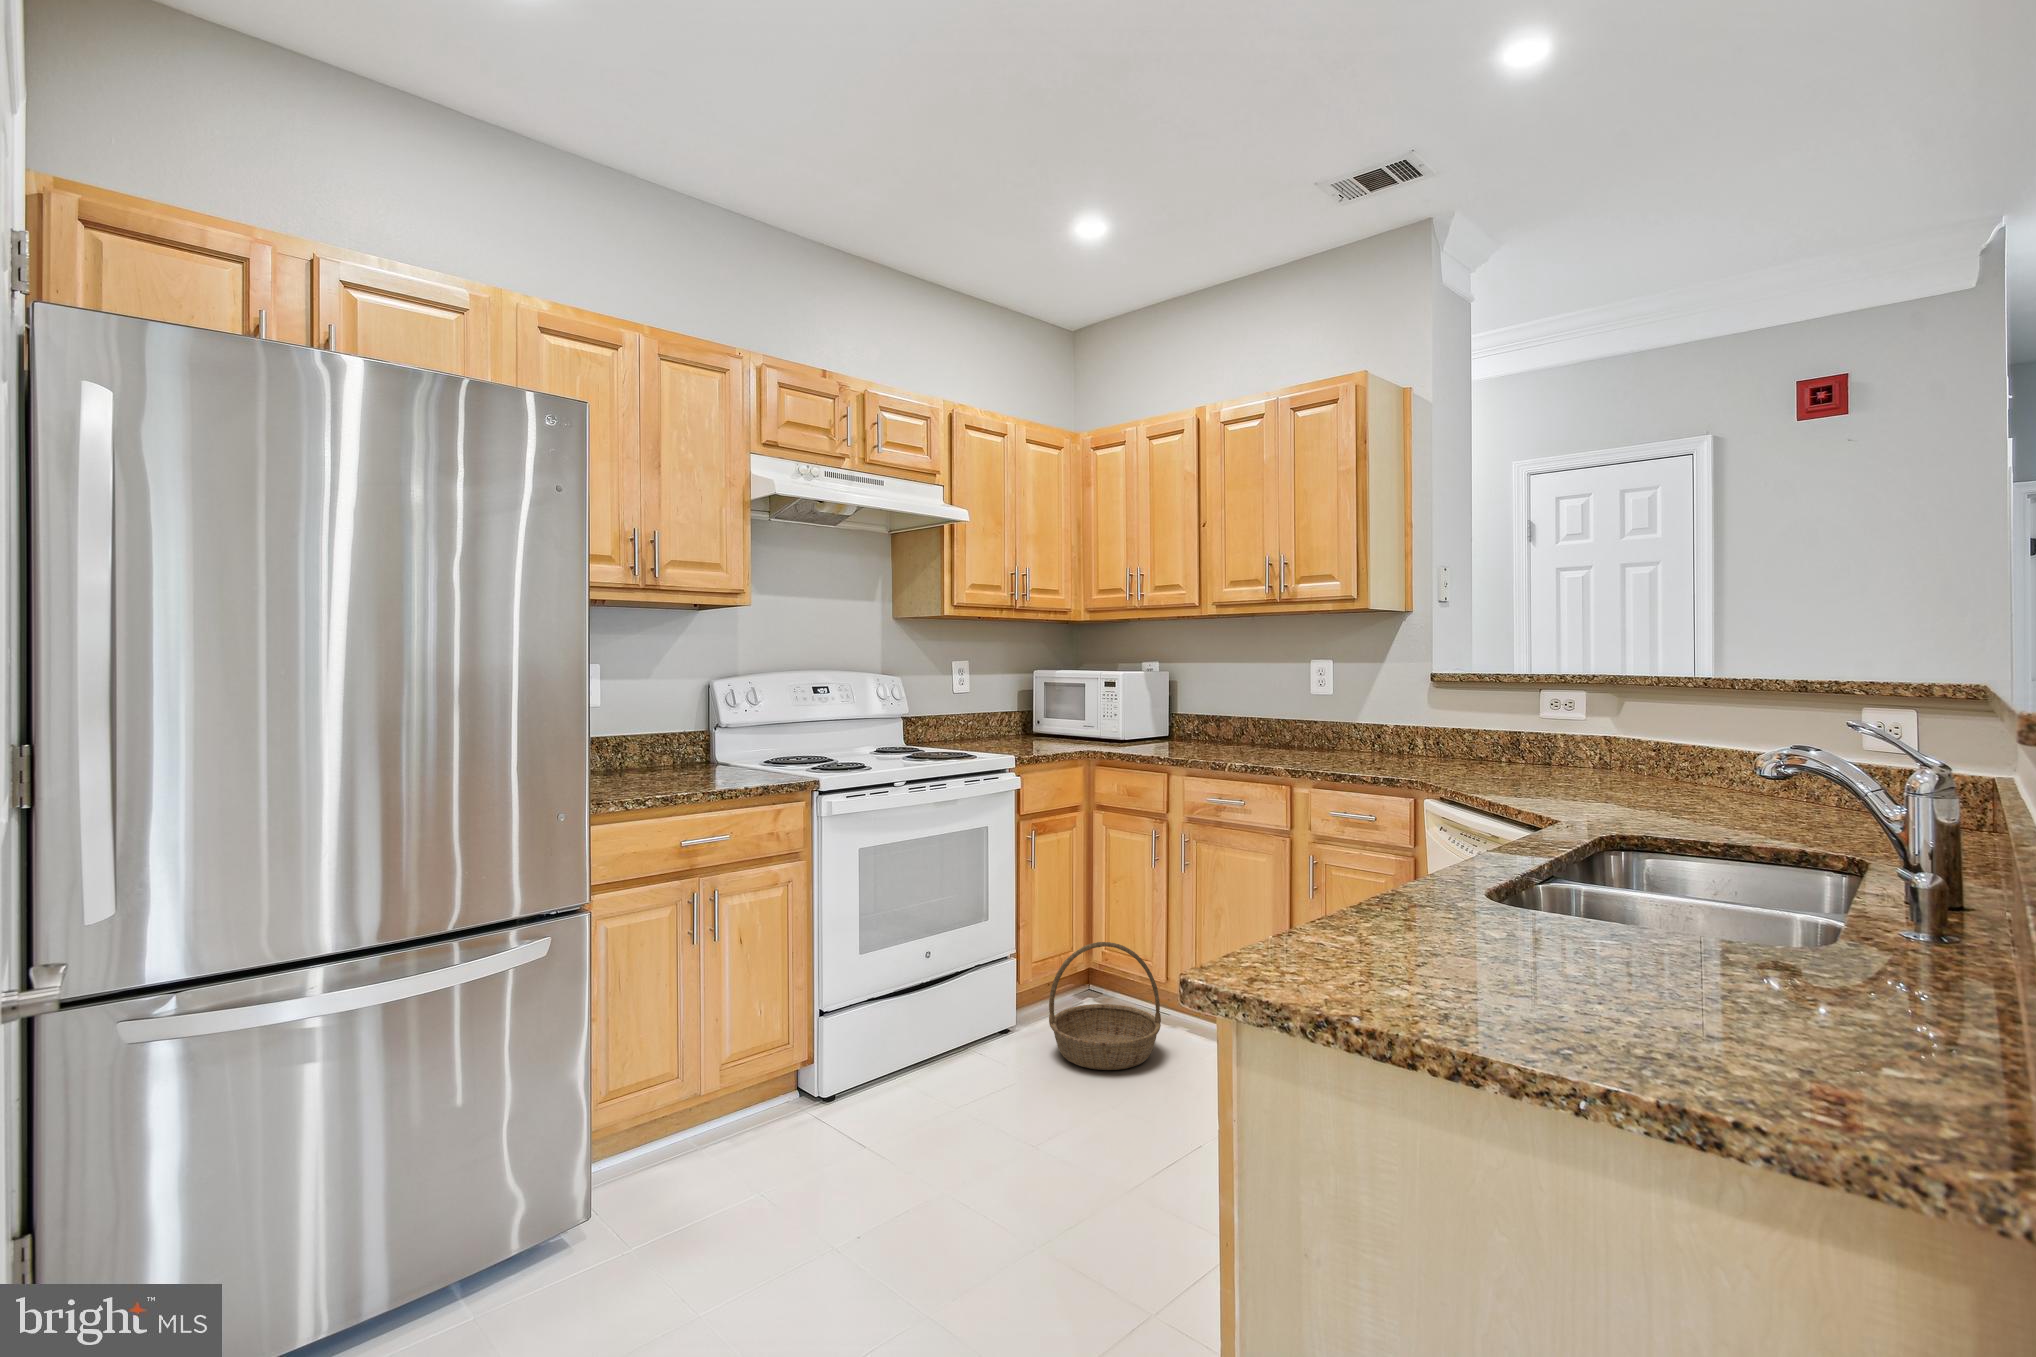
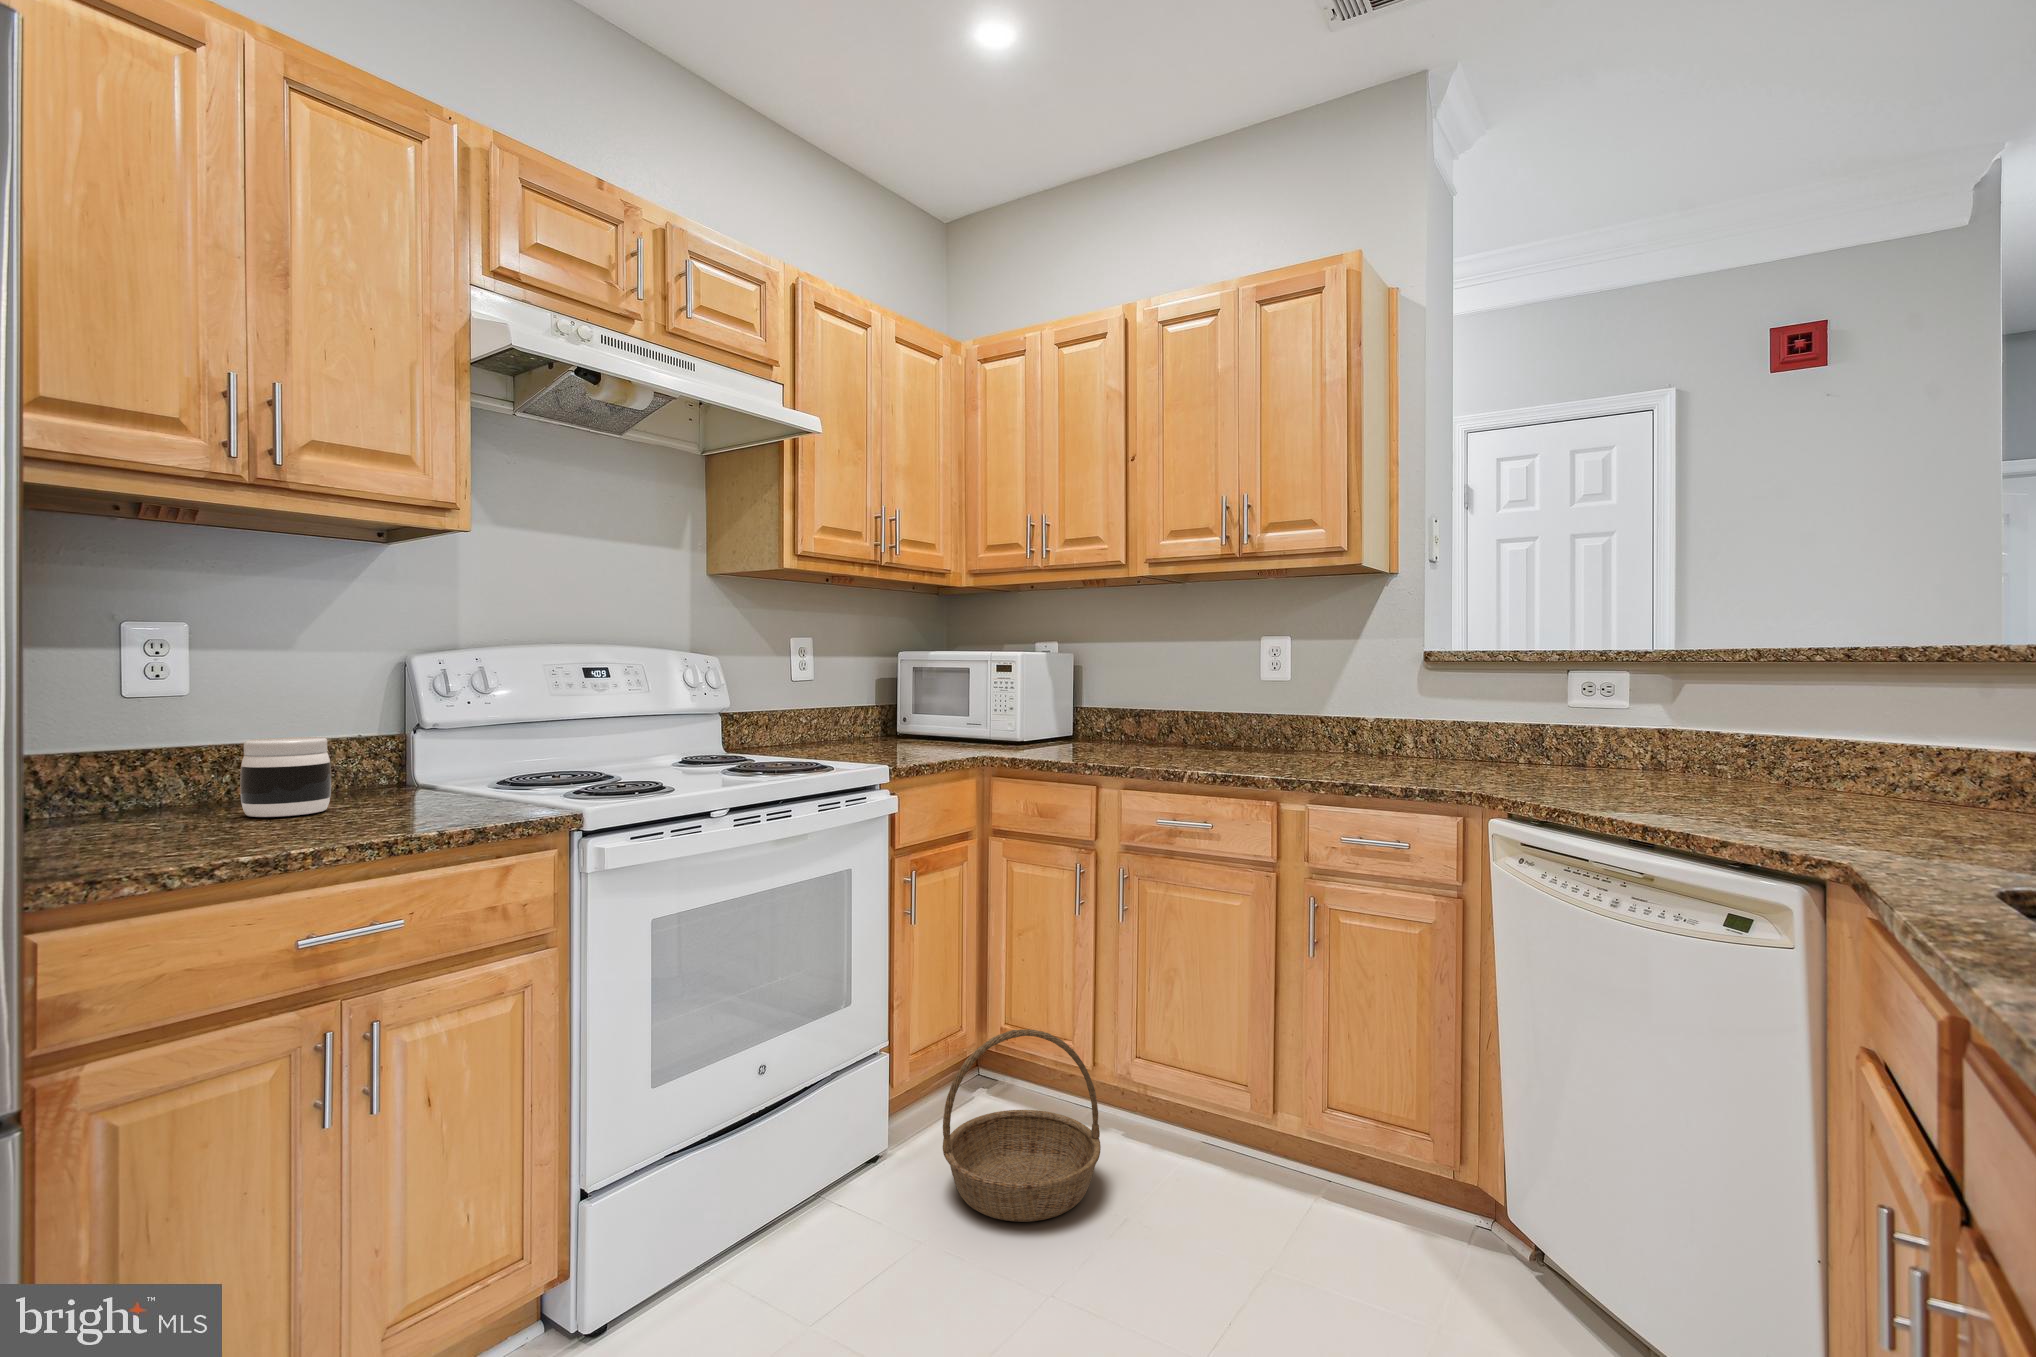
jar: none [634,732,679,778] -> present [240,737,331,817]

